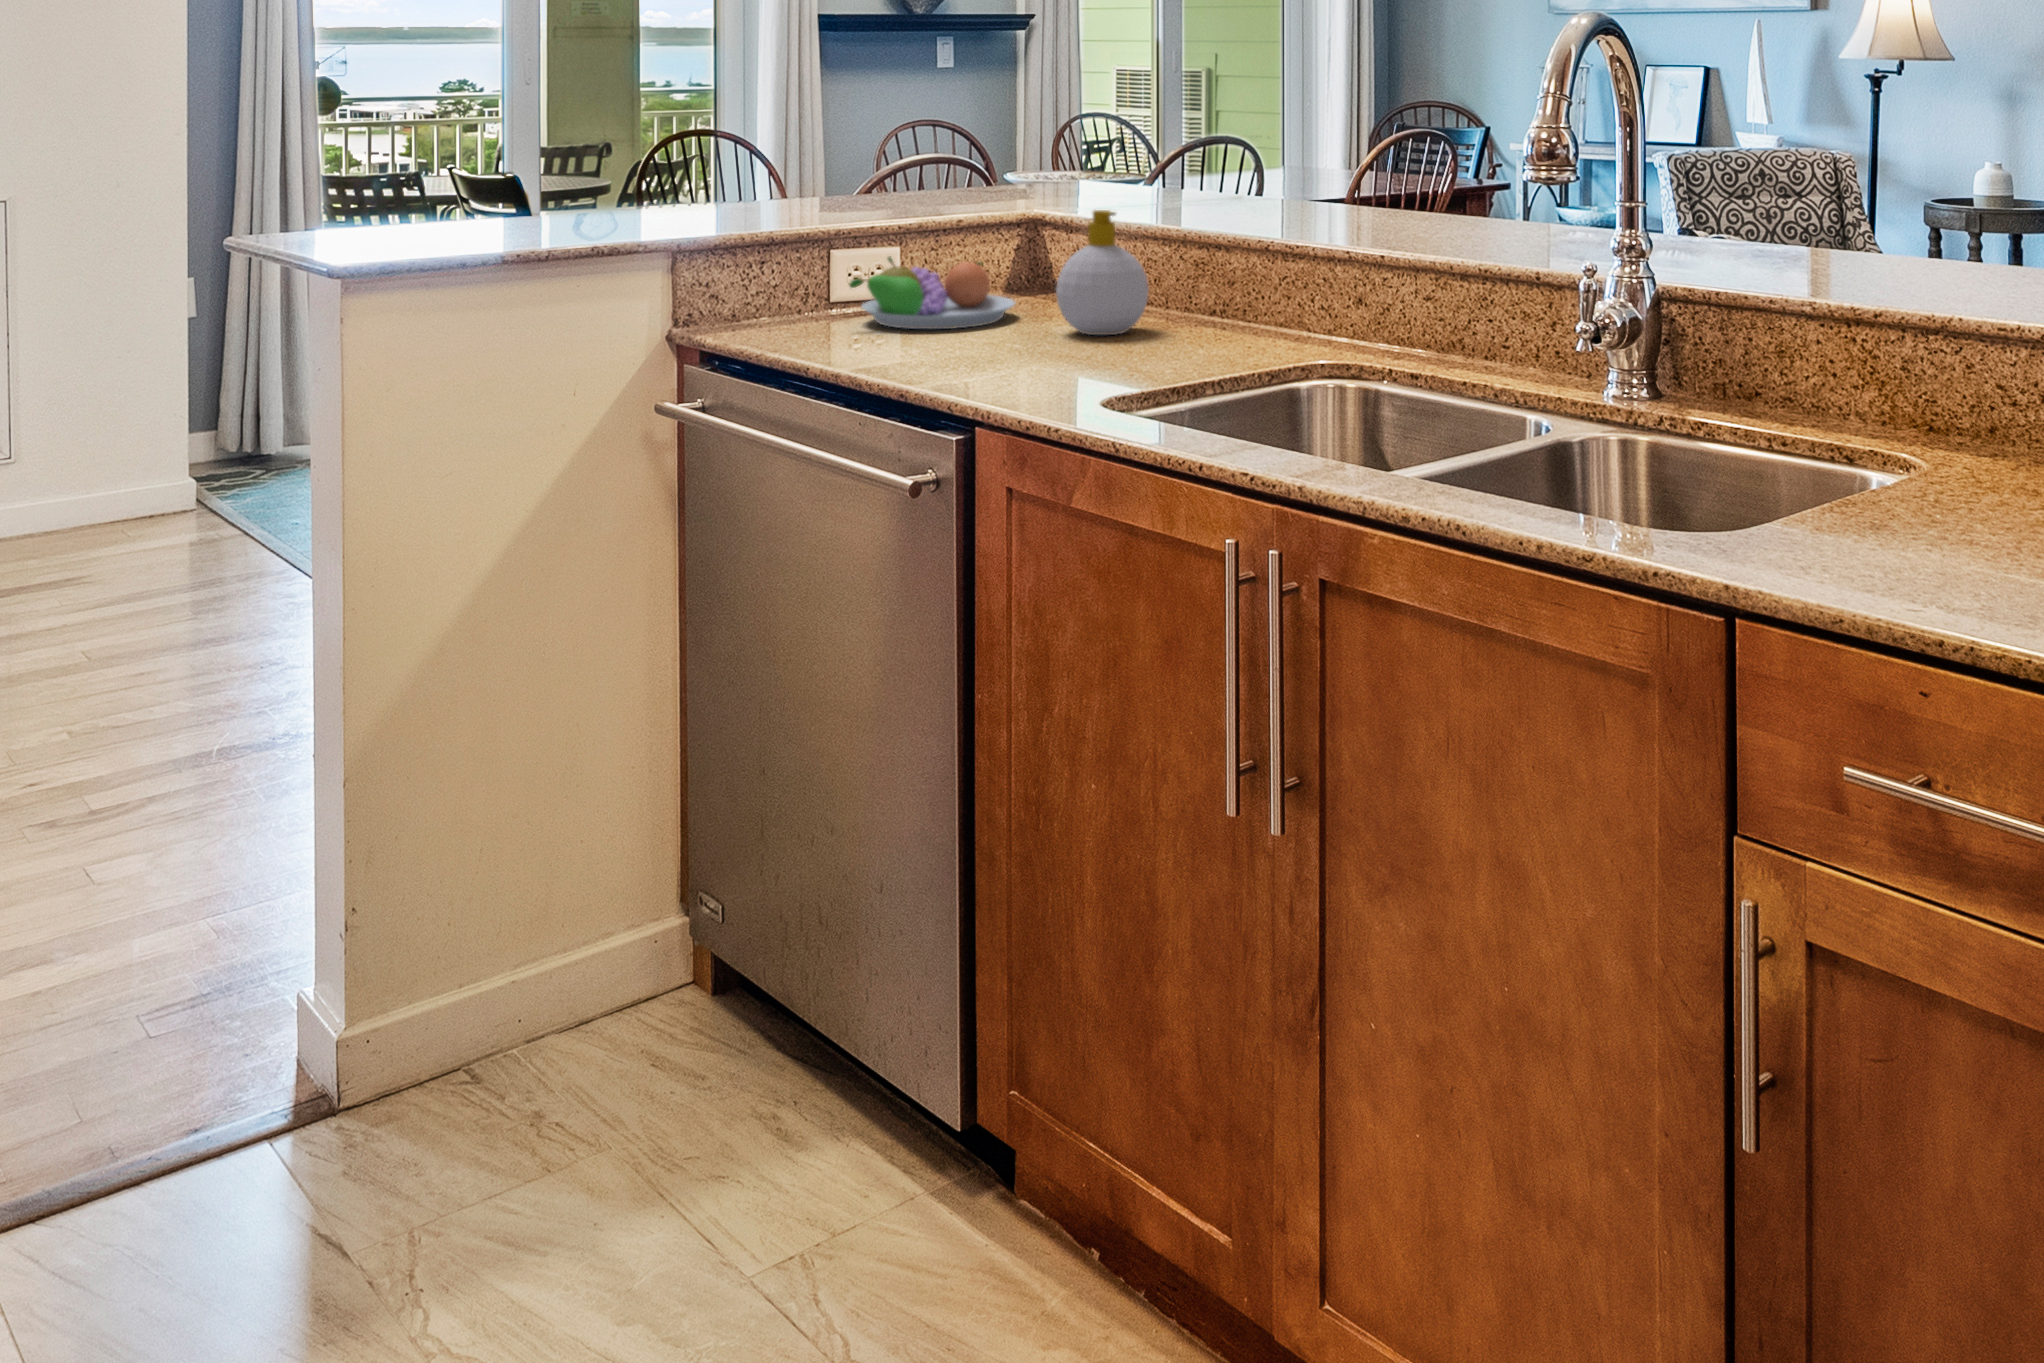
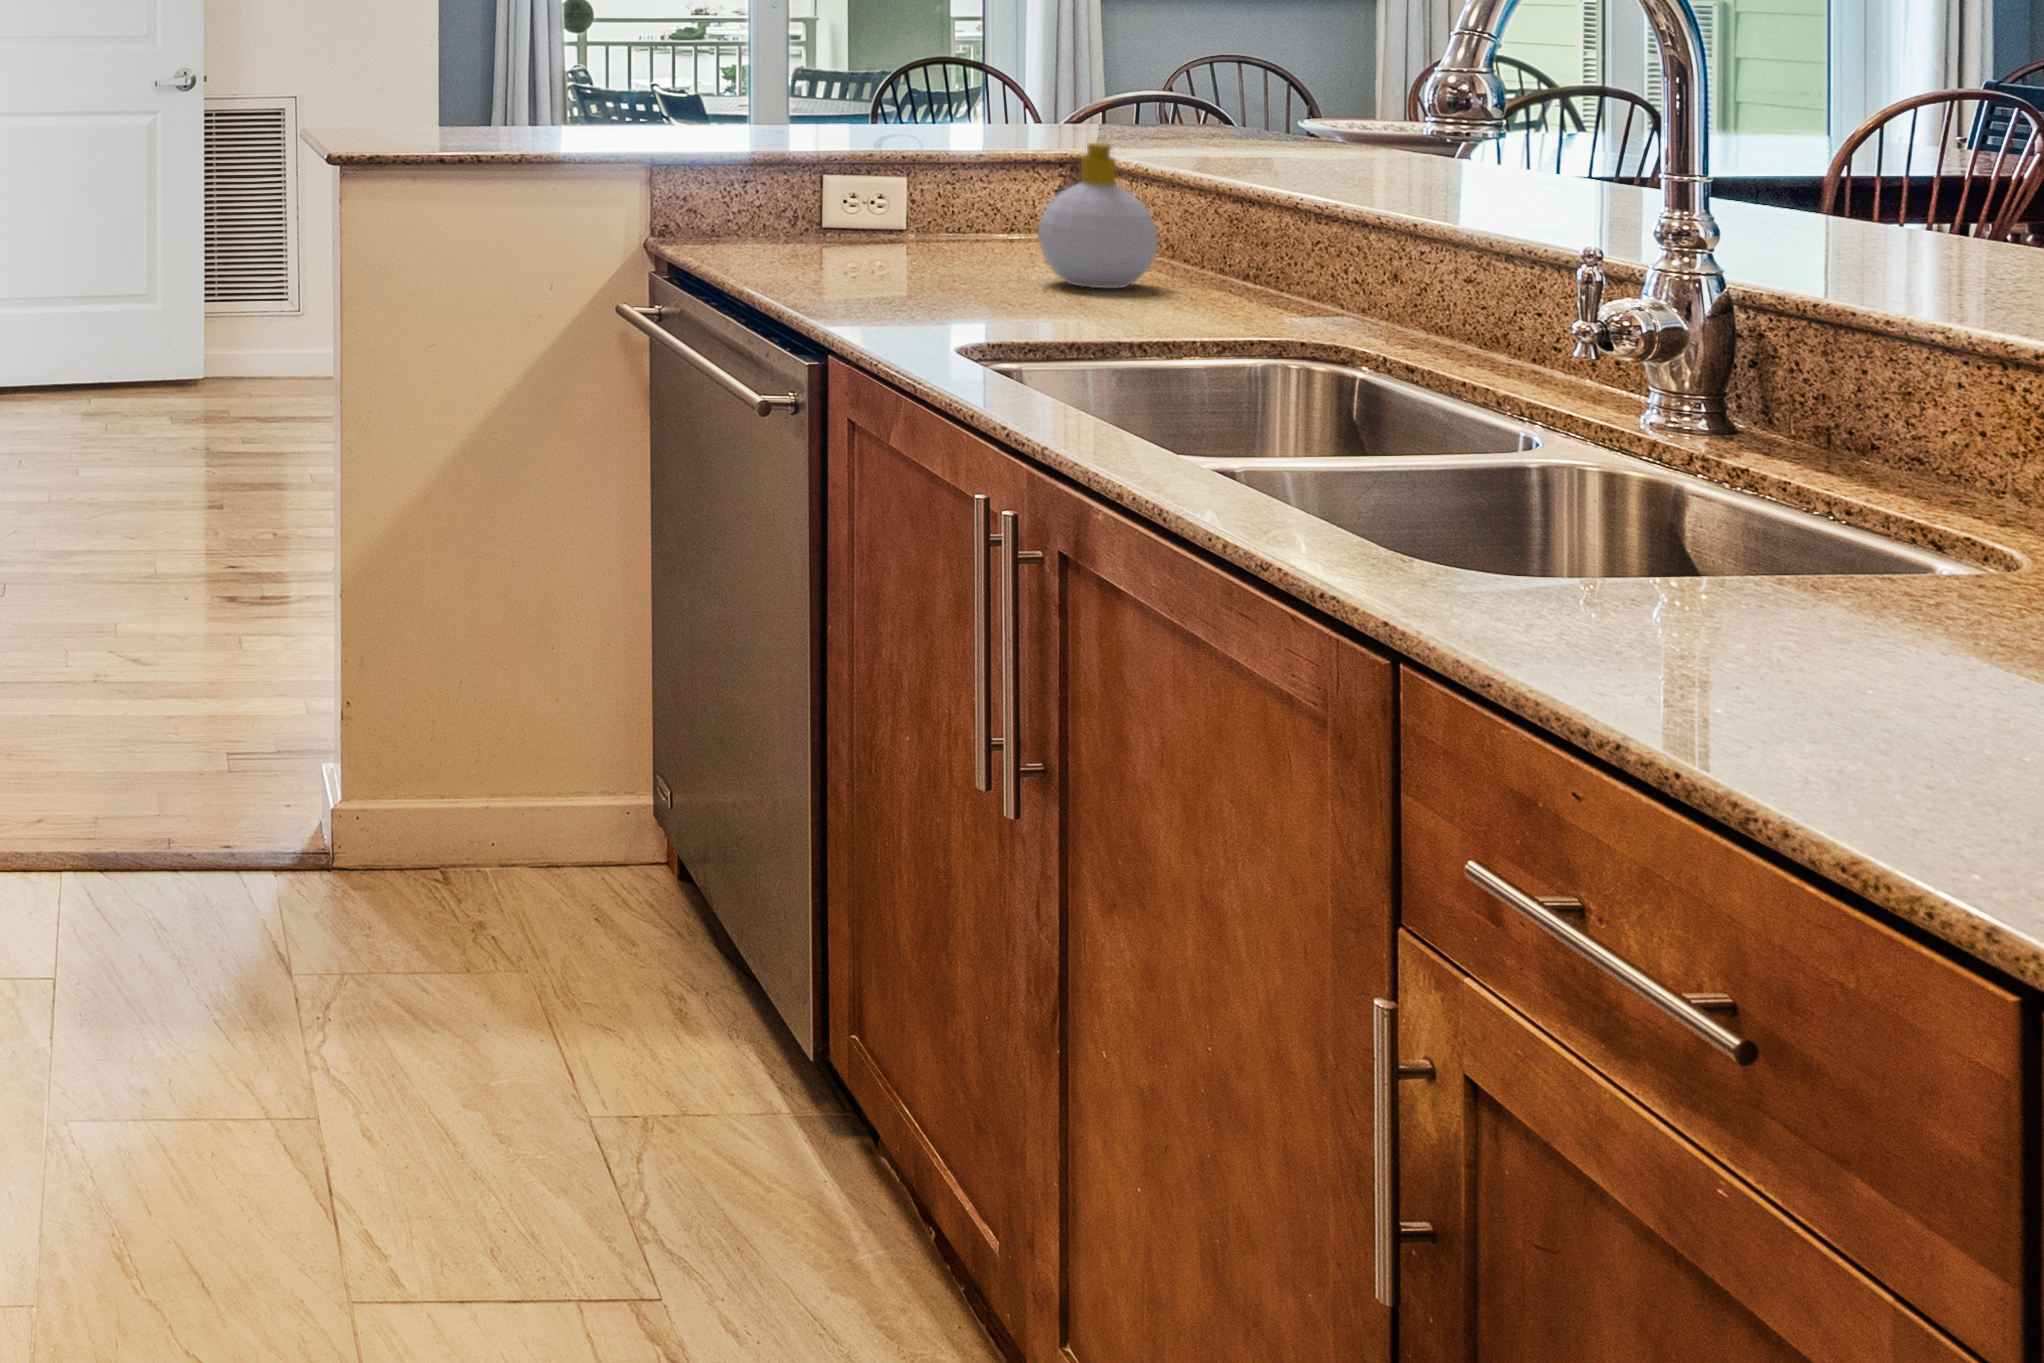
fruit bowl: present [850,256,1015,329] -> none [822,180,1024,265]

